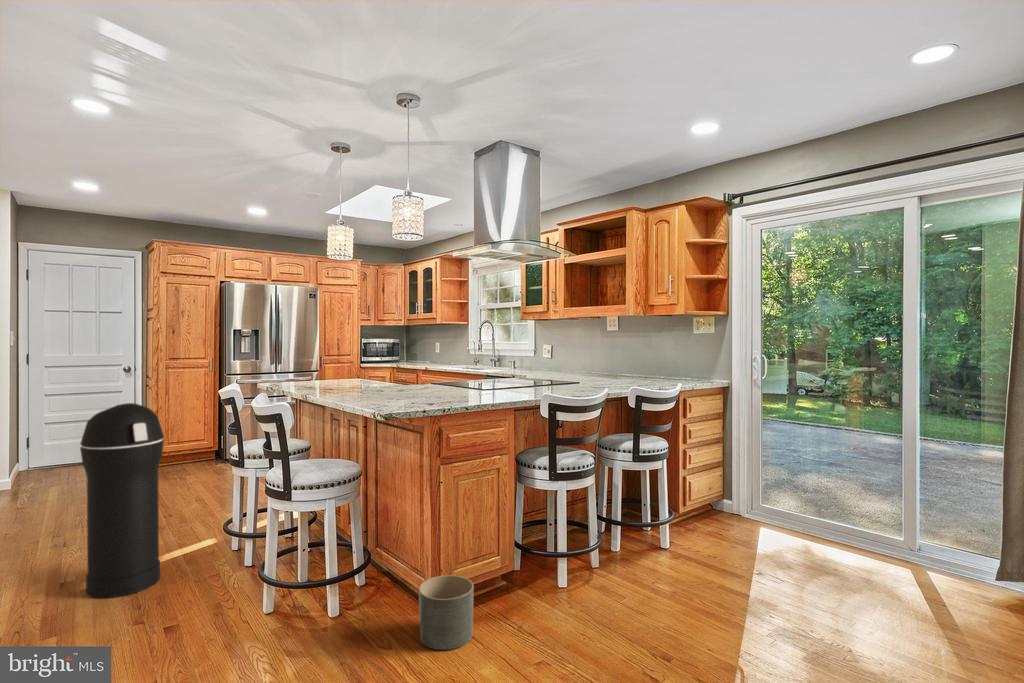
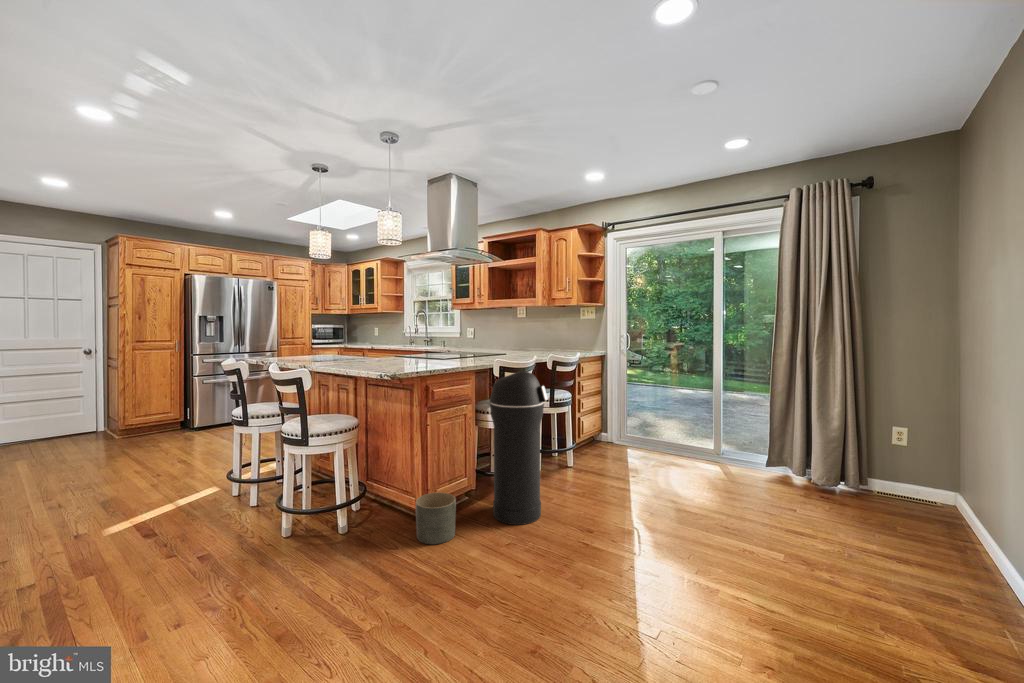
trash can: present [80,403,164,598] -> present [490,371,548,525]

